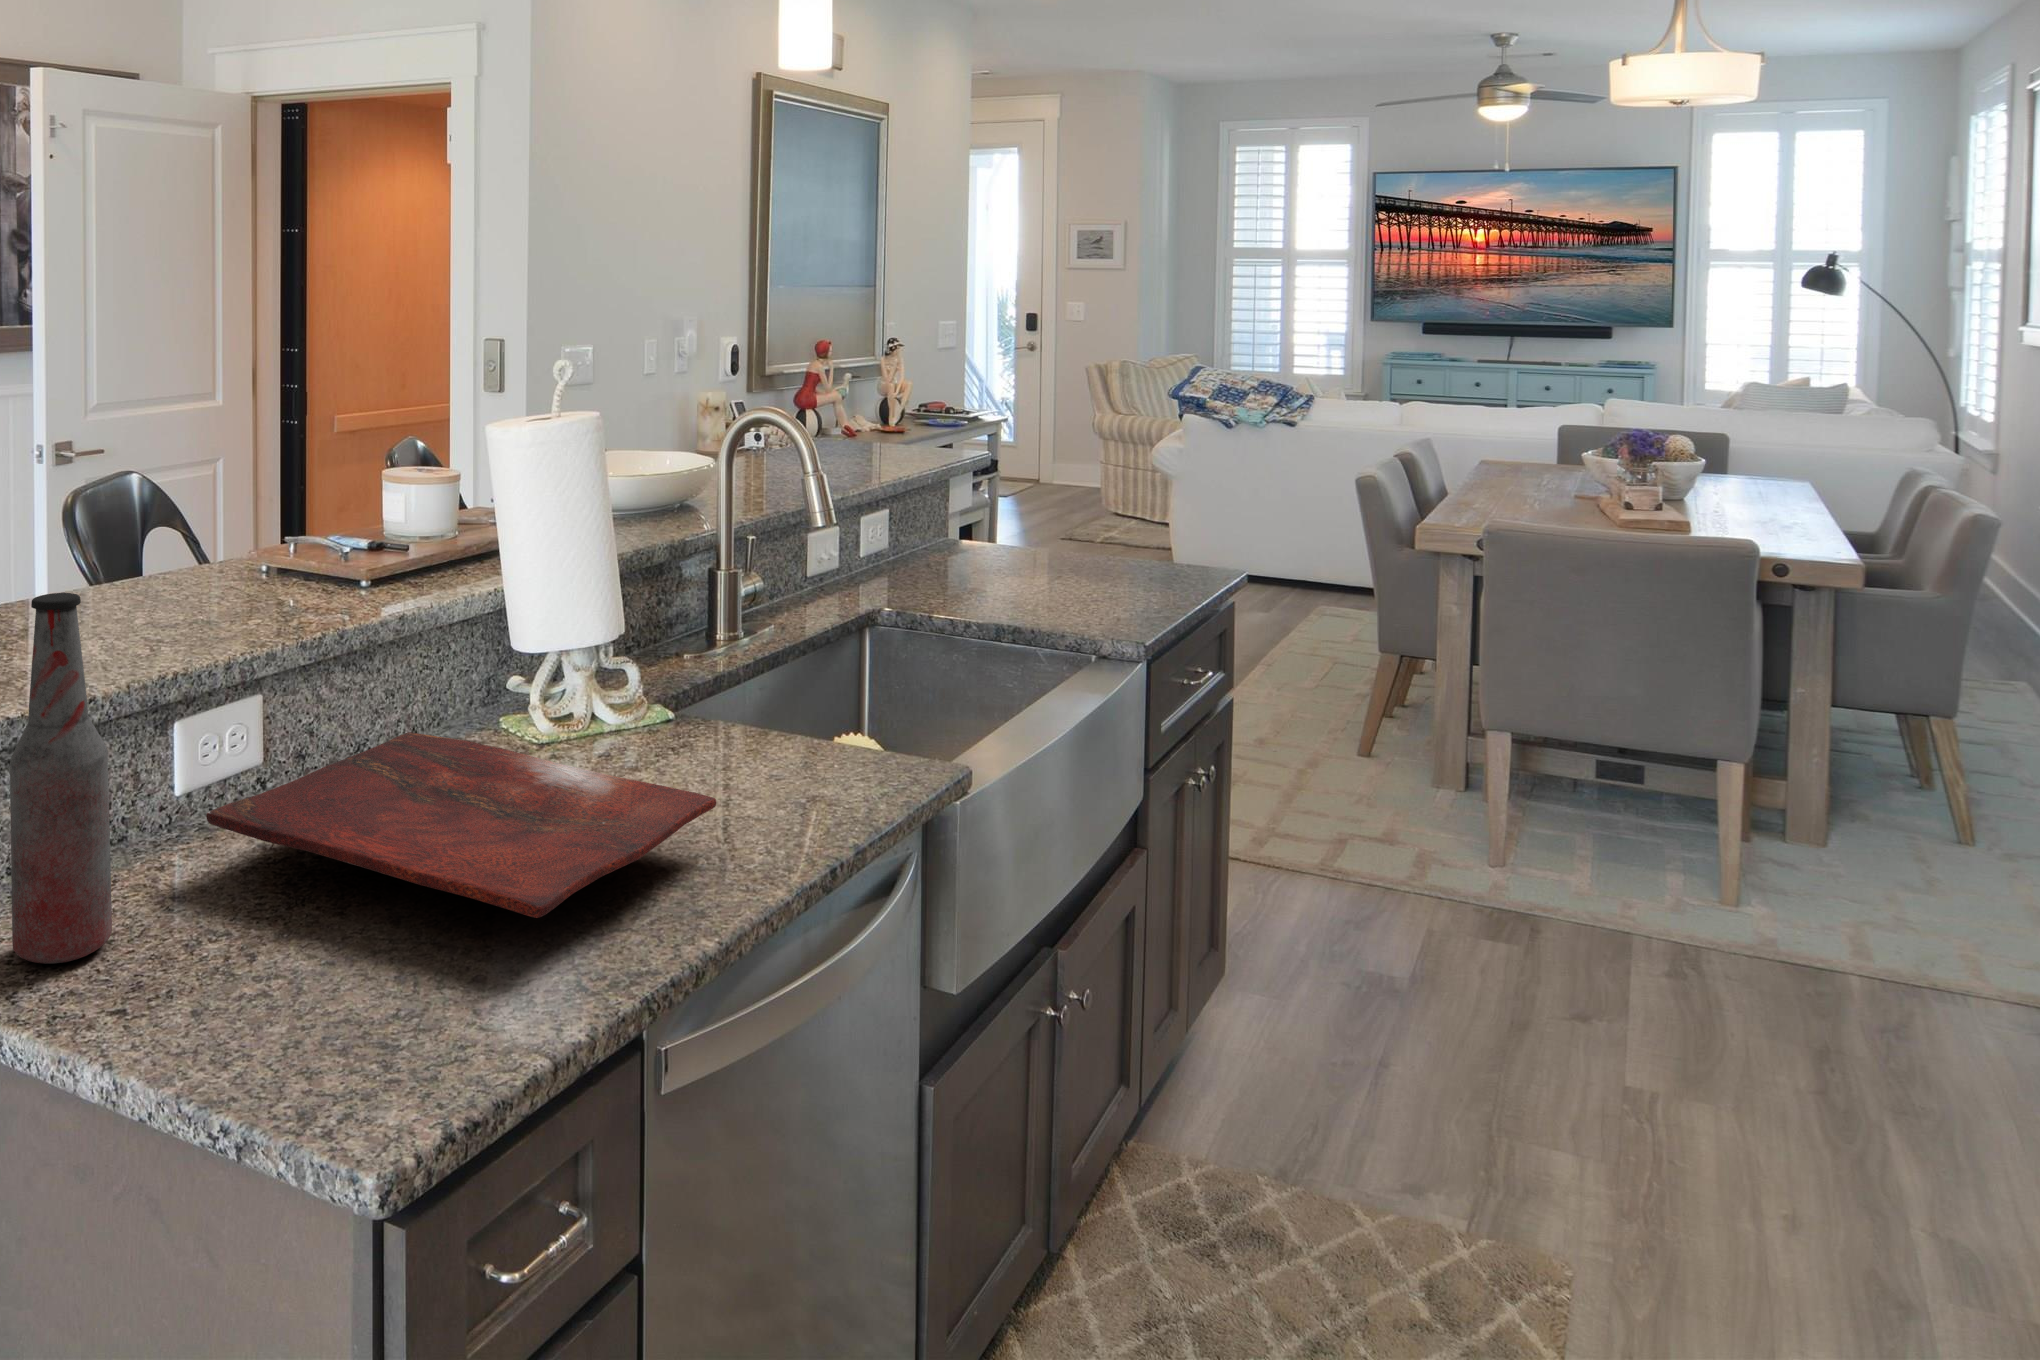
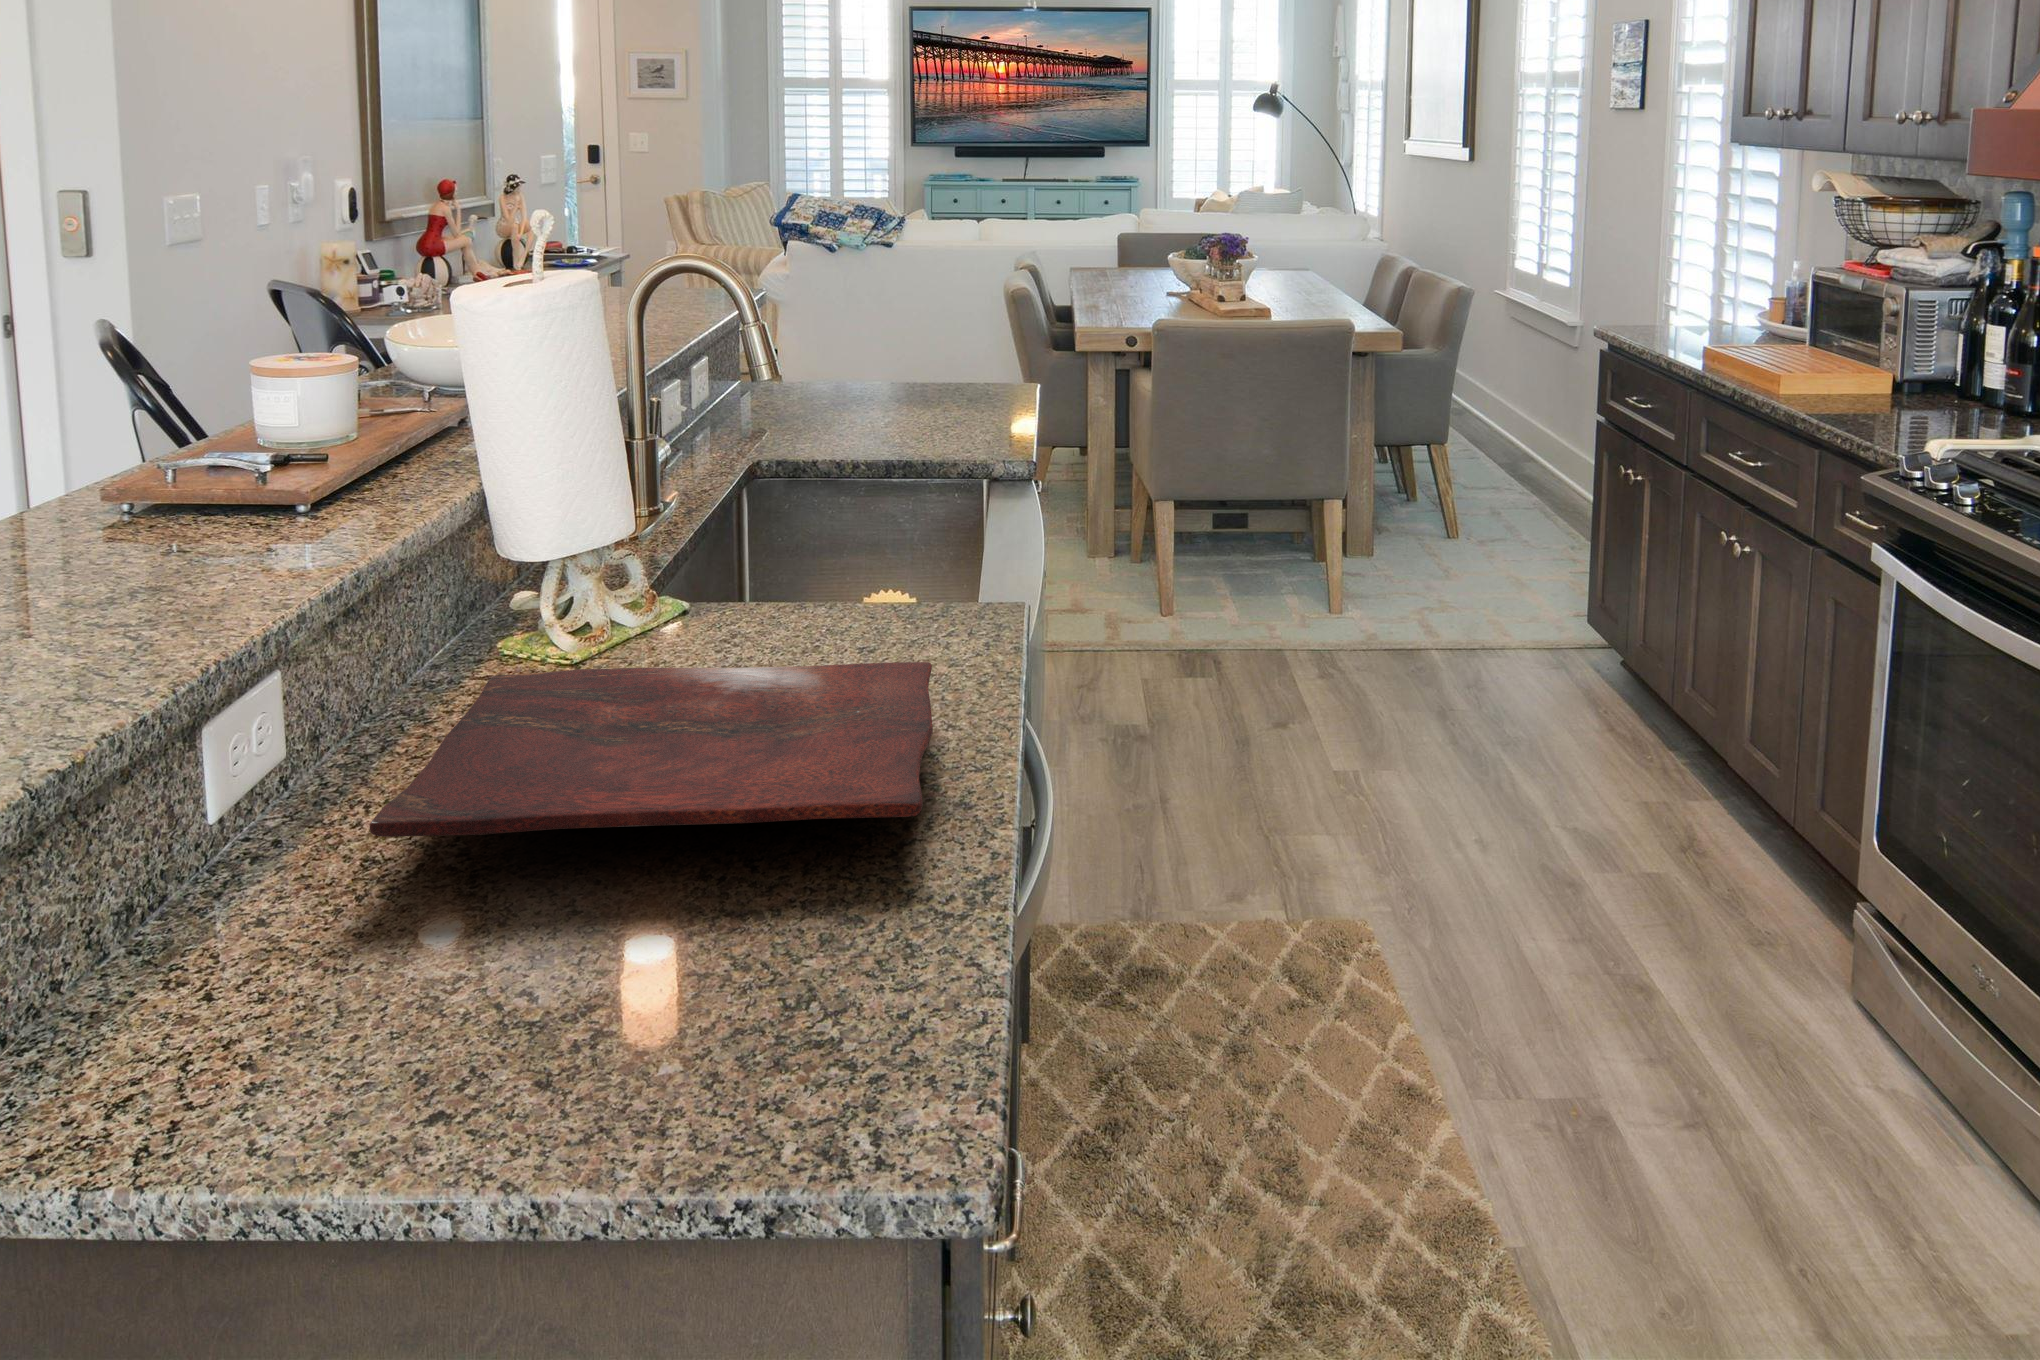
bottle: present [10,593,112,964] -> none [201,561,364,1071]

